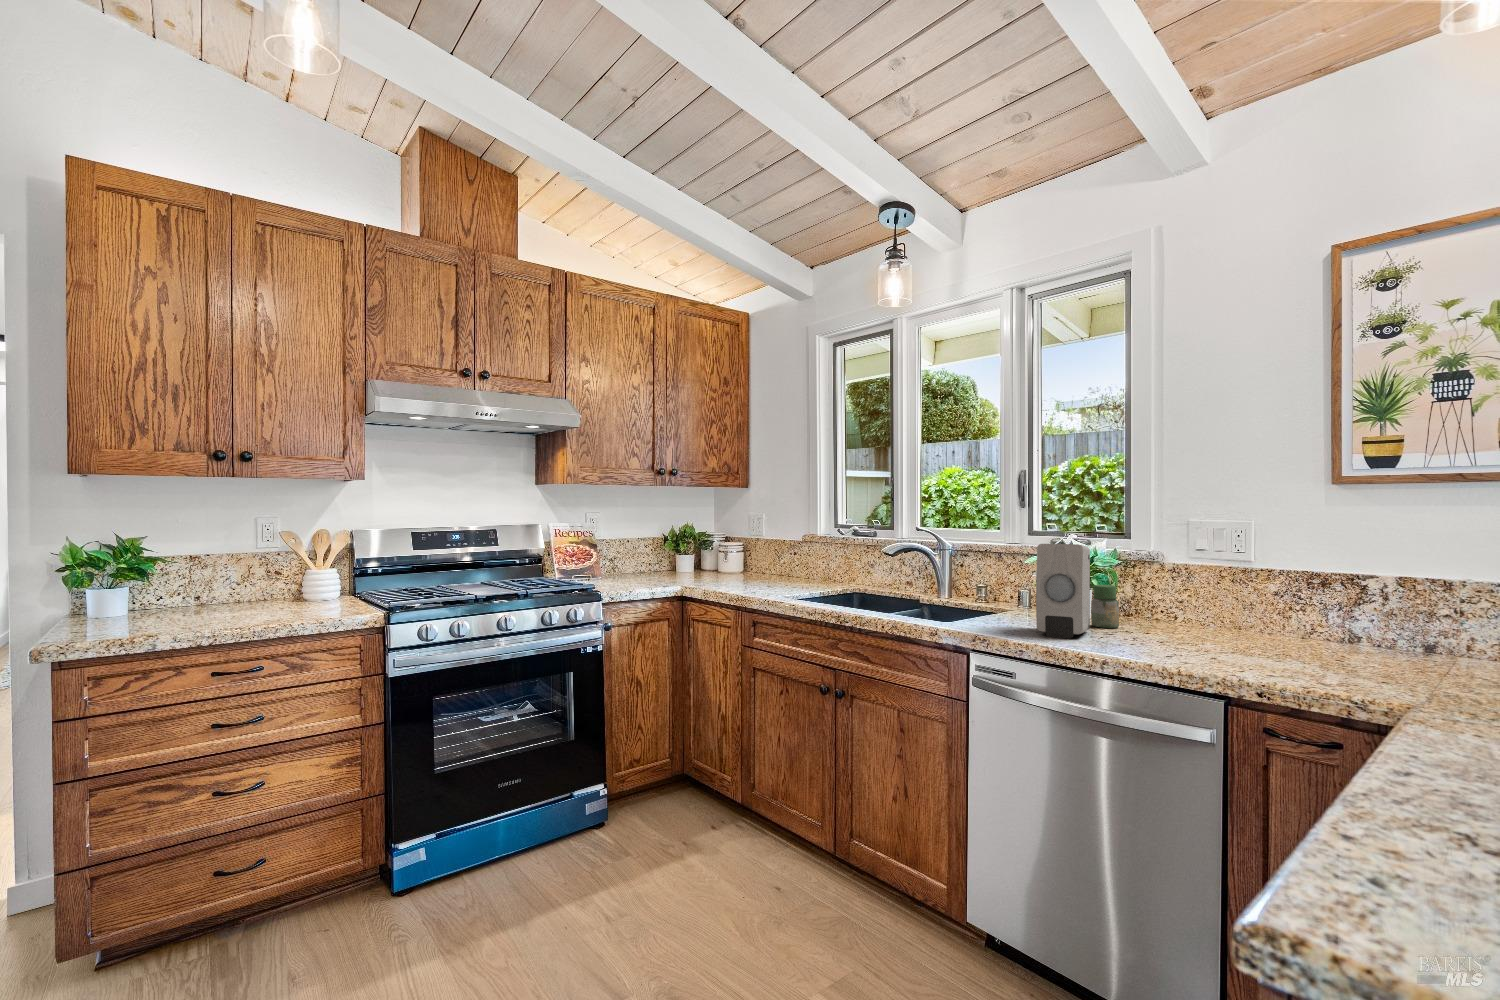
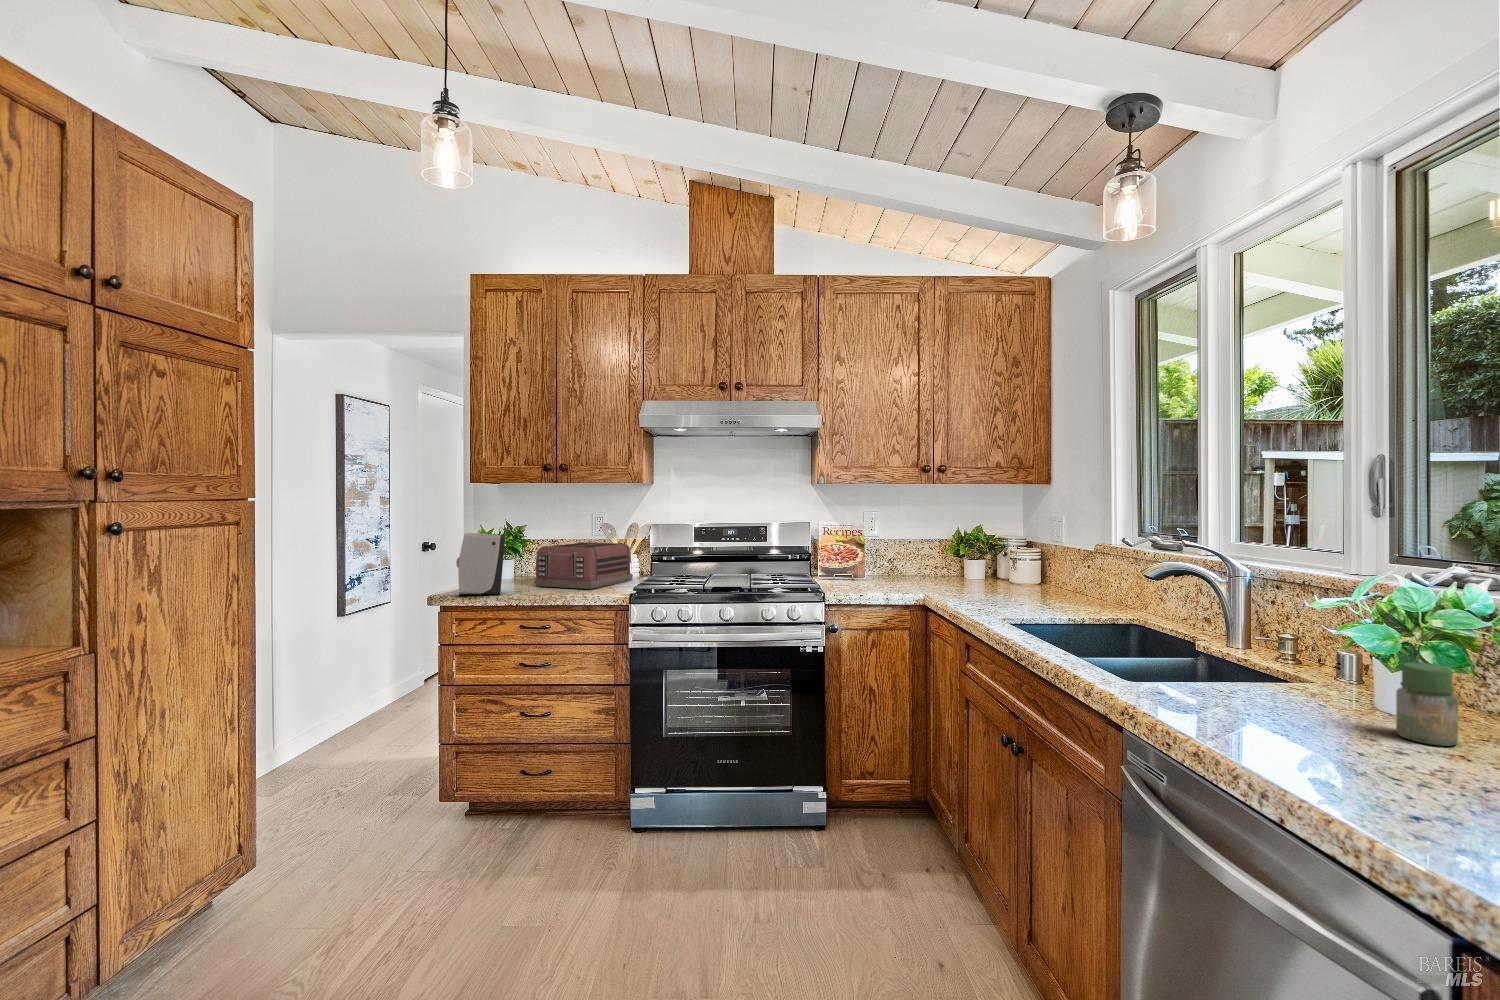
soap dispenser: present [1036,544,1090,638] -> present [456,533,505,596]
toaster: none [201,555,334,617] -> present [535,542,633,589]

